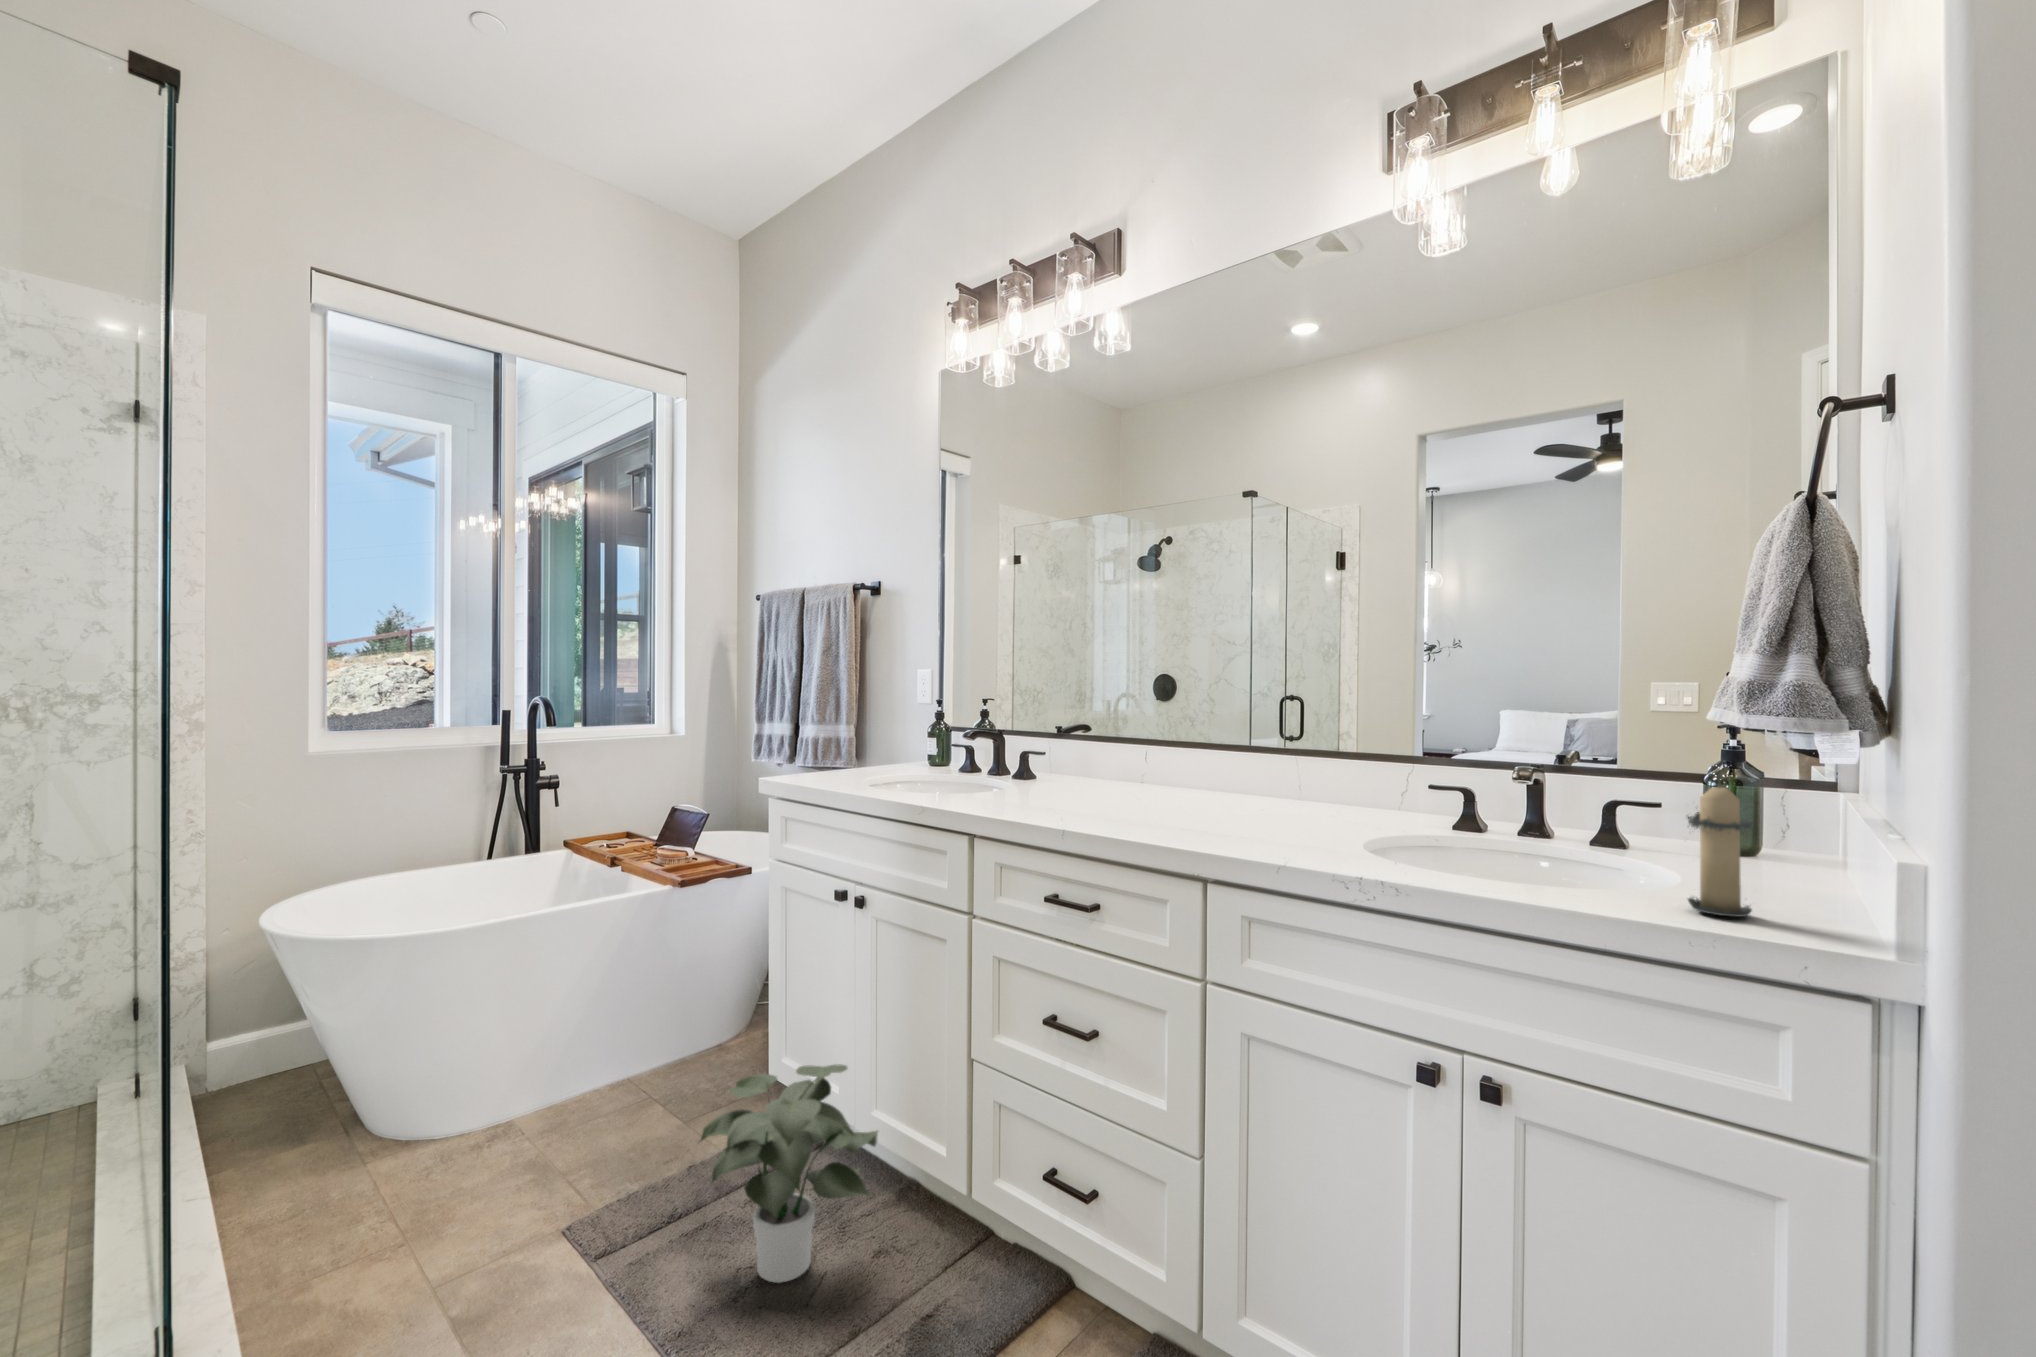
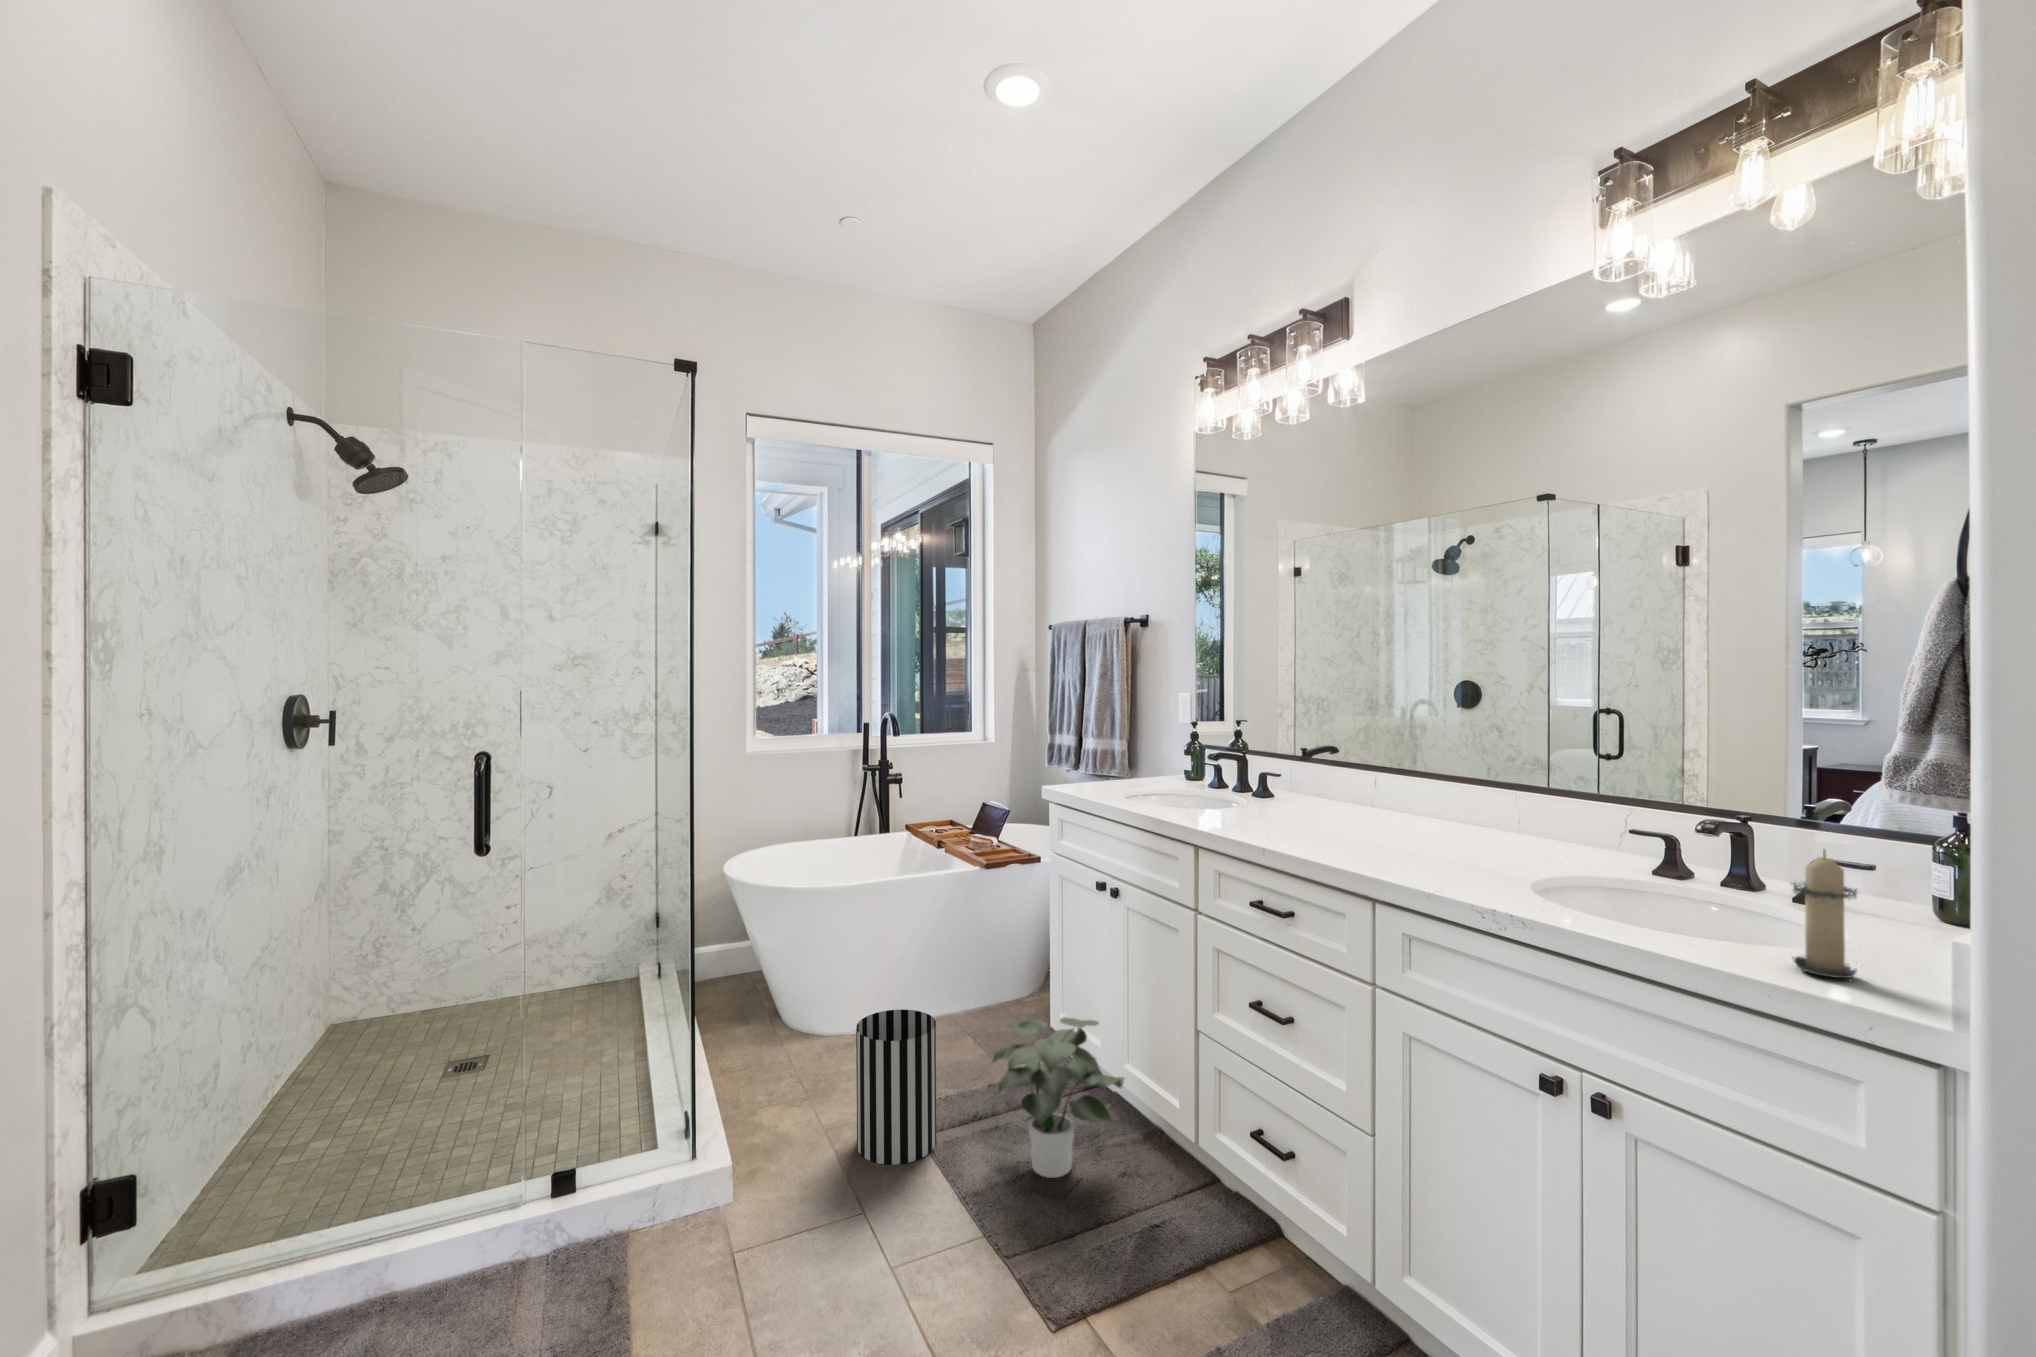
wastebasket: none [491,1085,618,1316] -> present [856,1009,937,1165]

